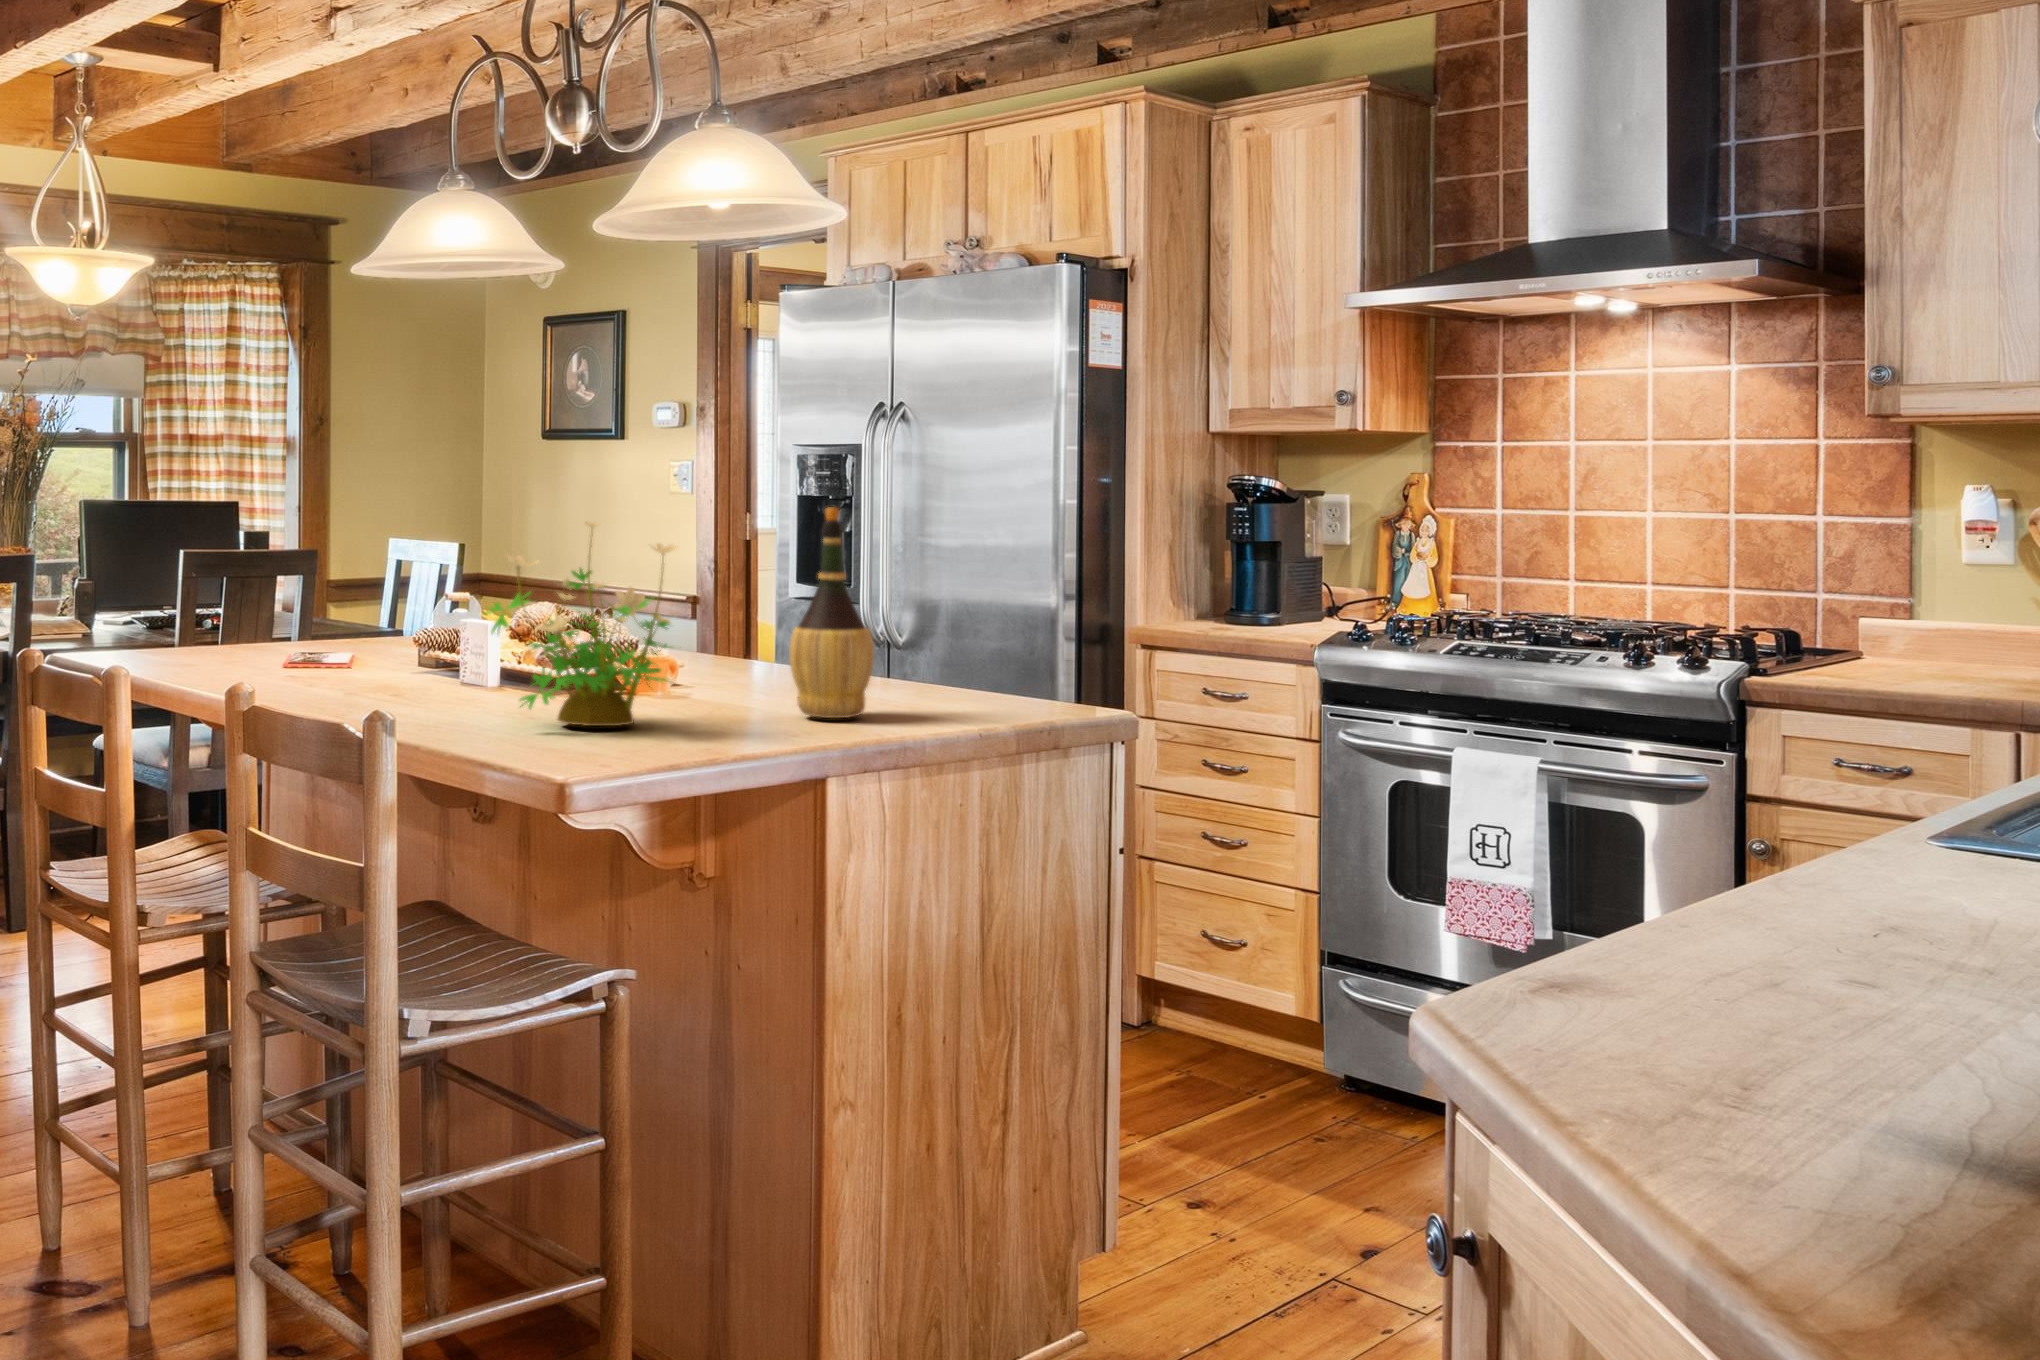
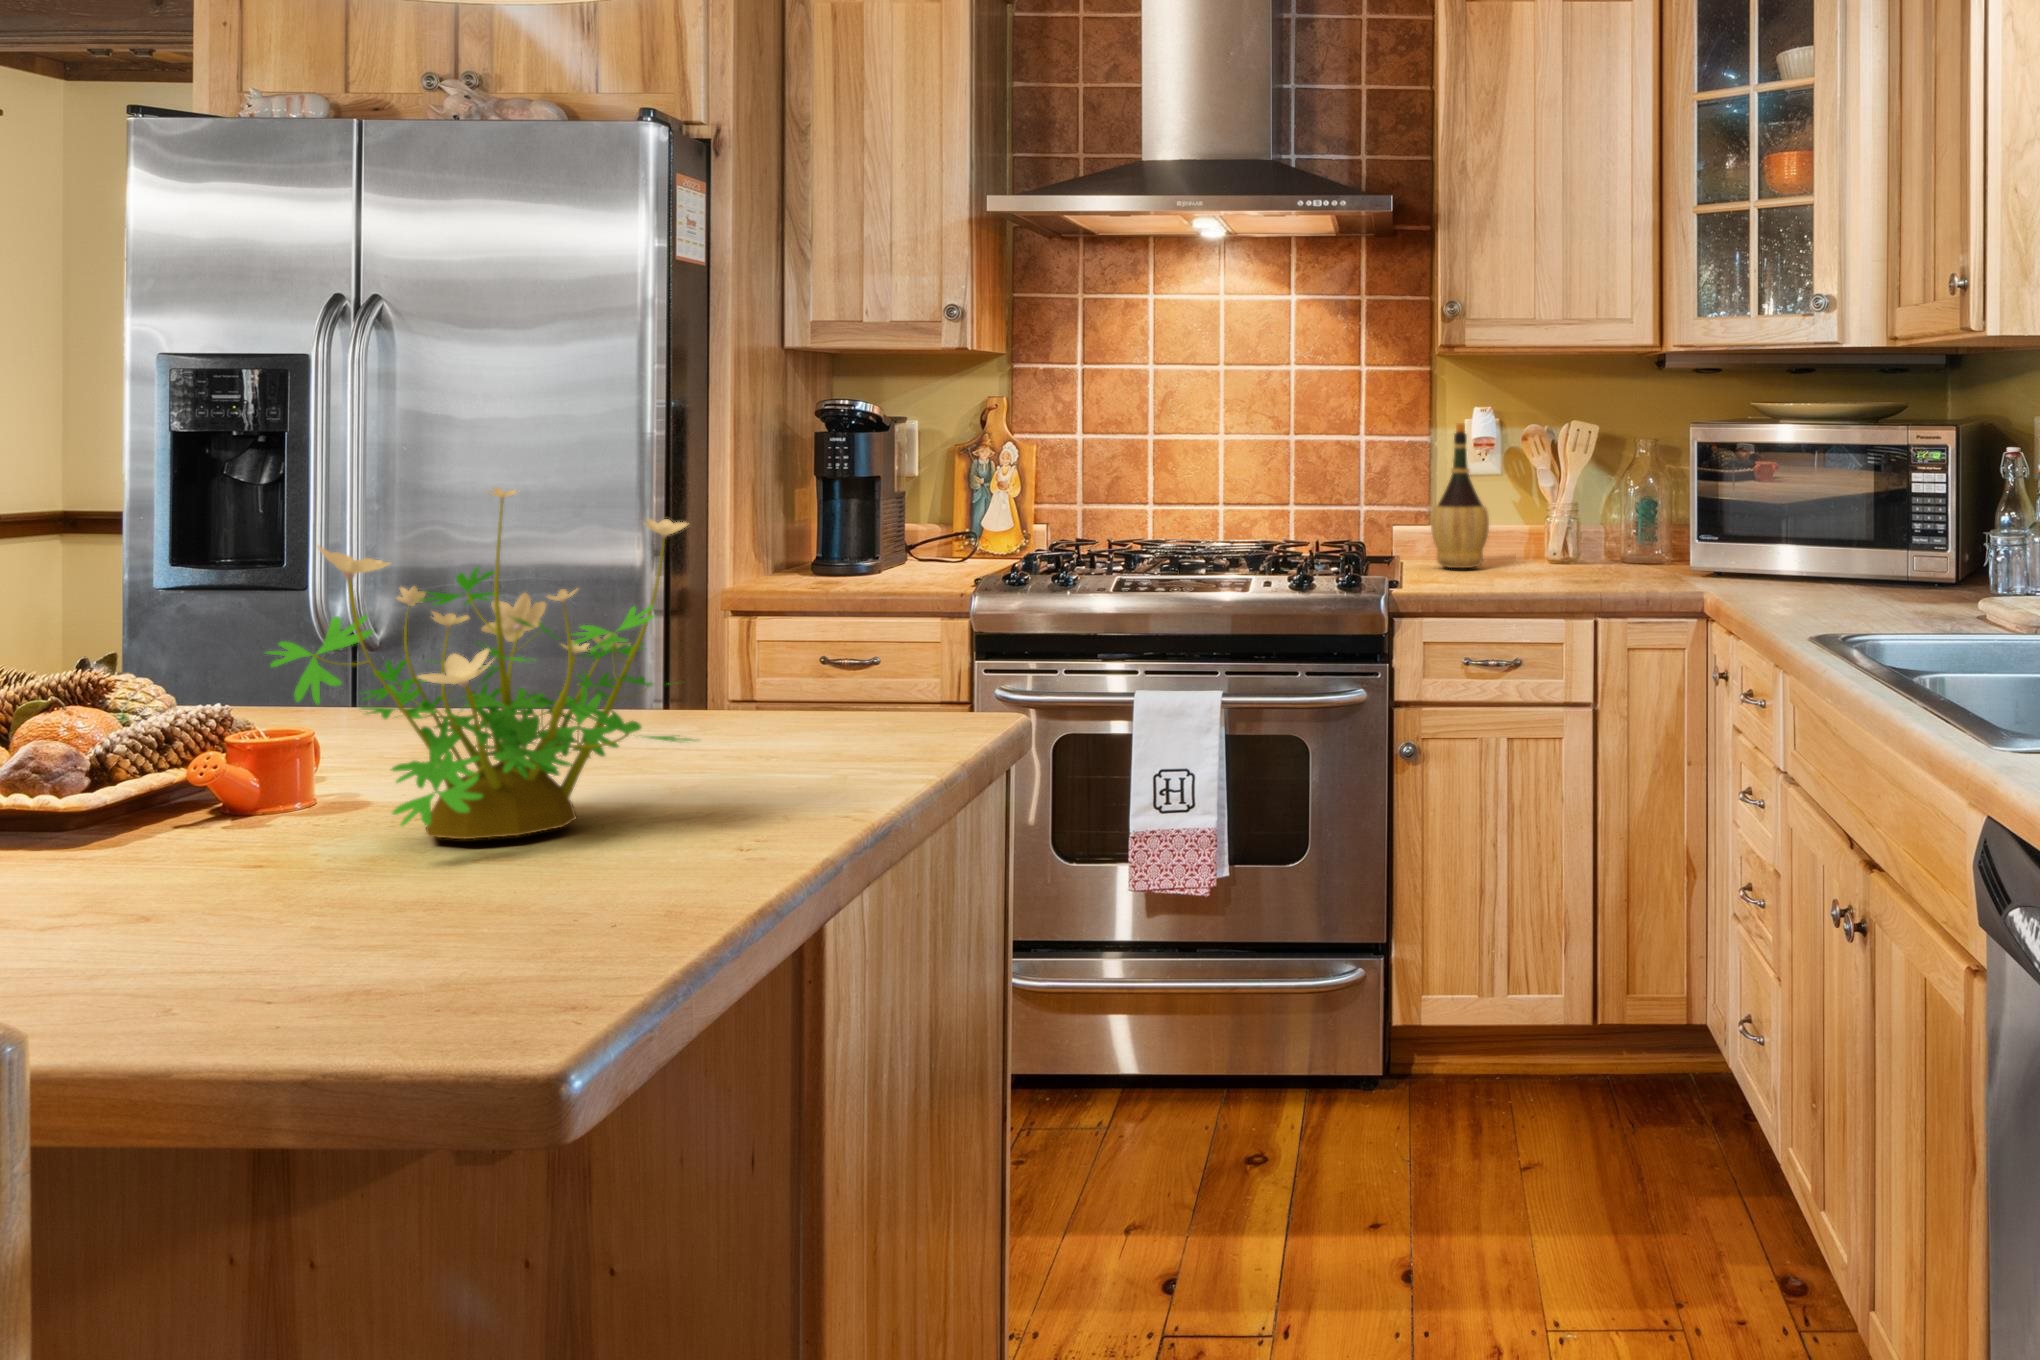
wine bottle: present [789,507,874,718] -> present [1431,423,1489,568]

